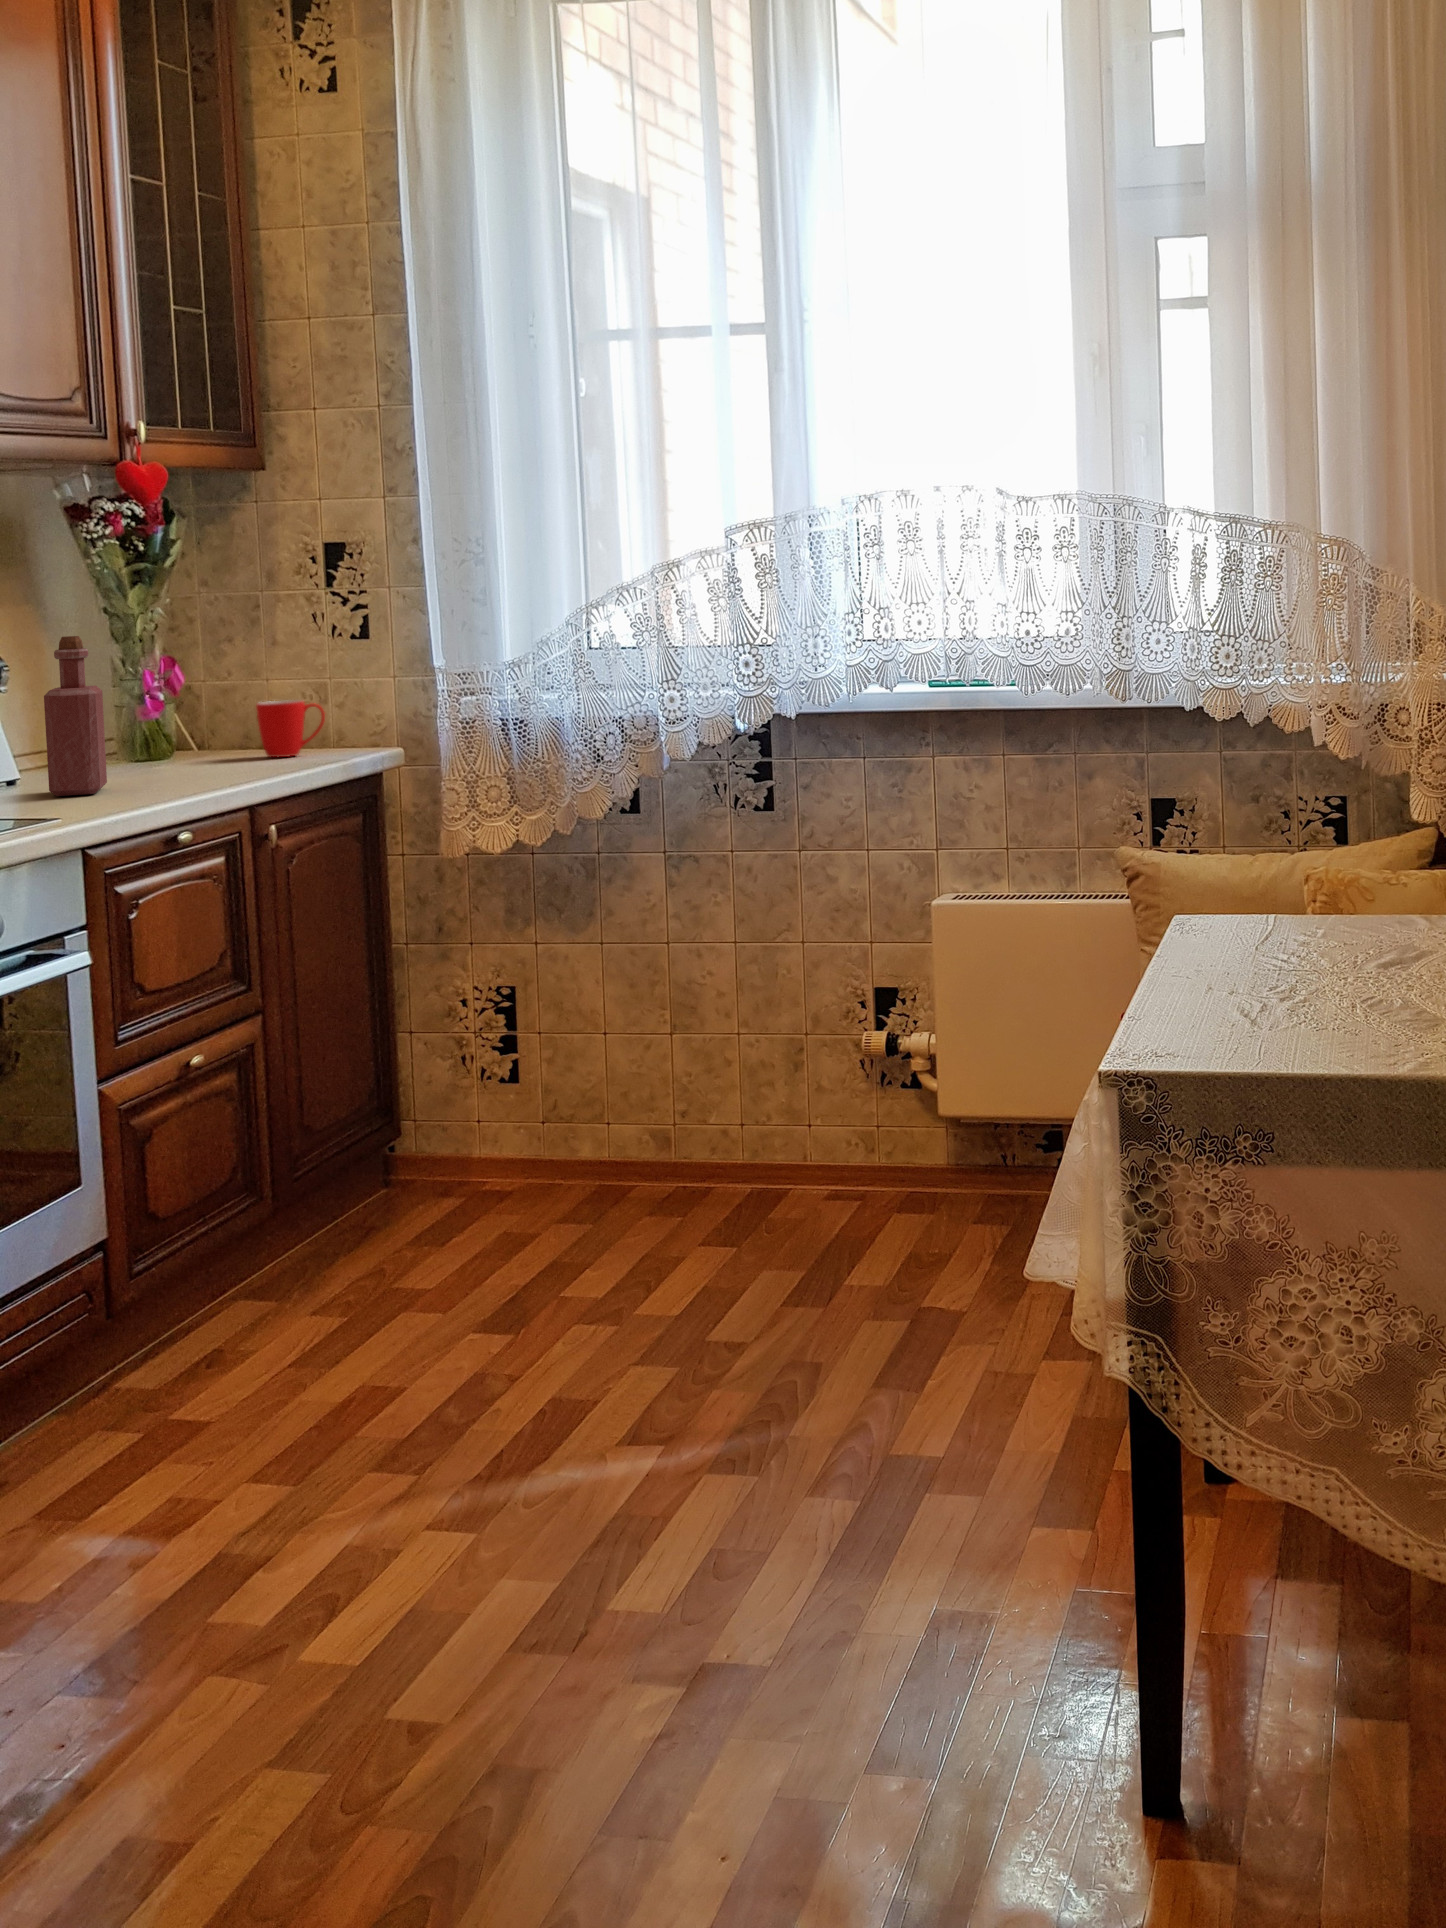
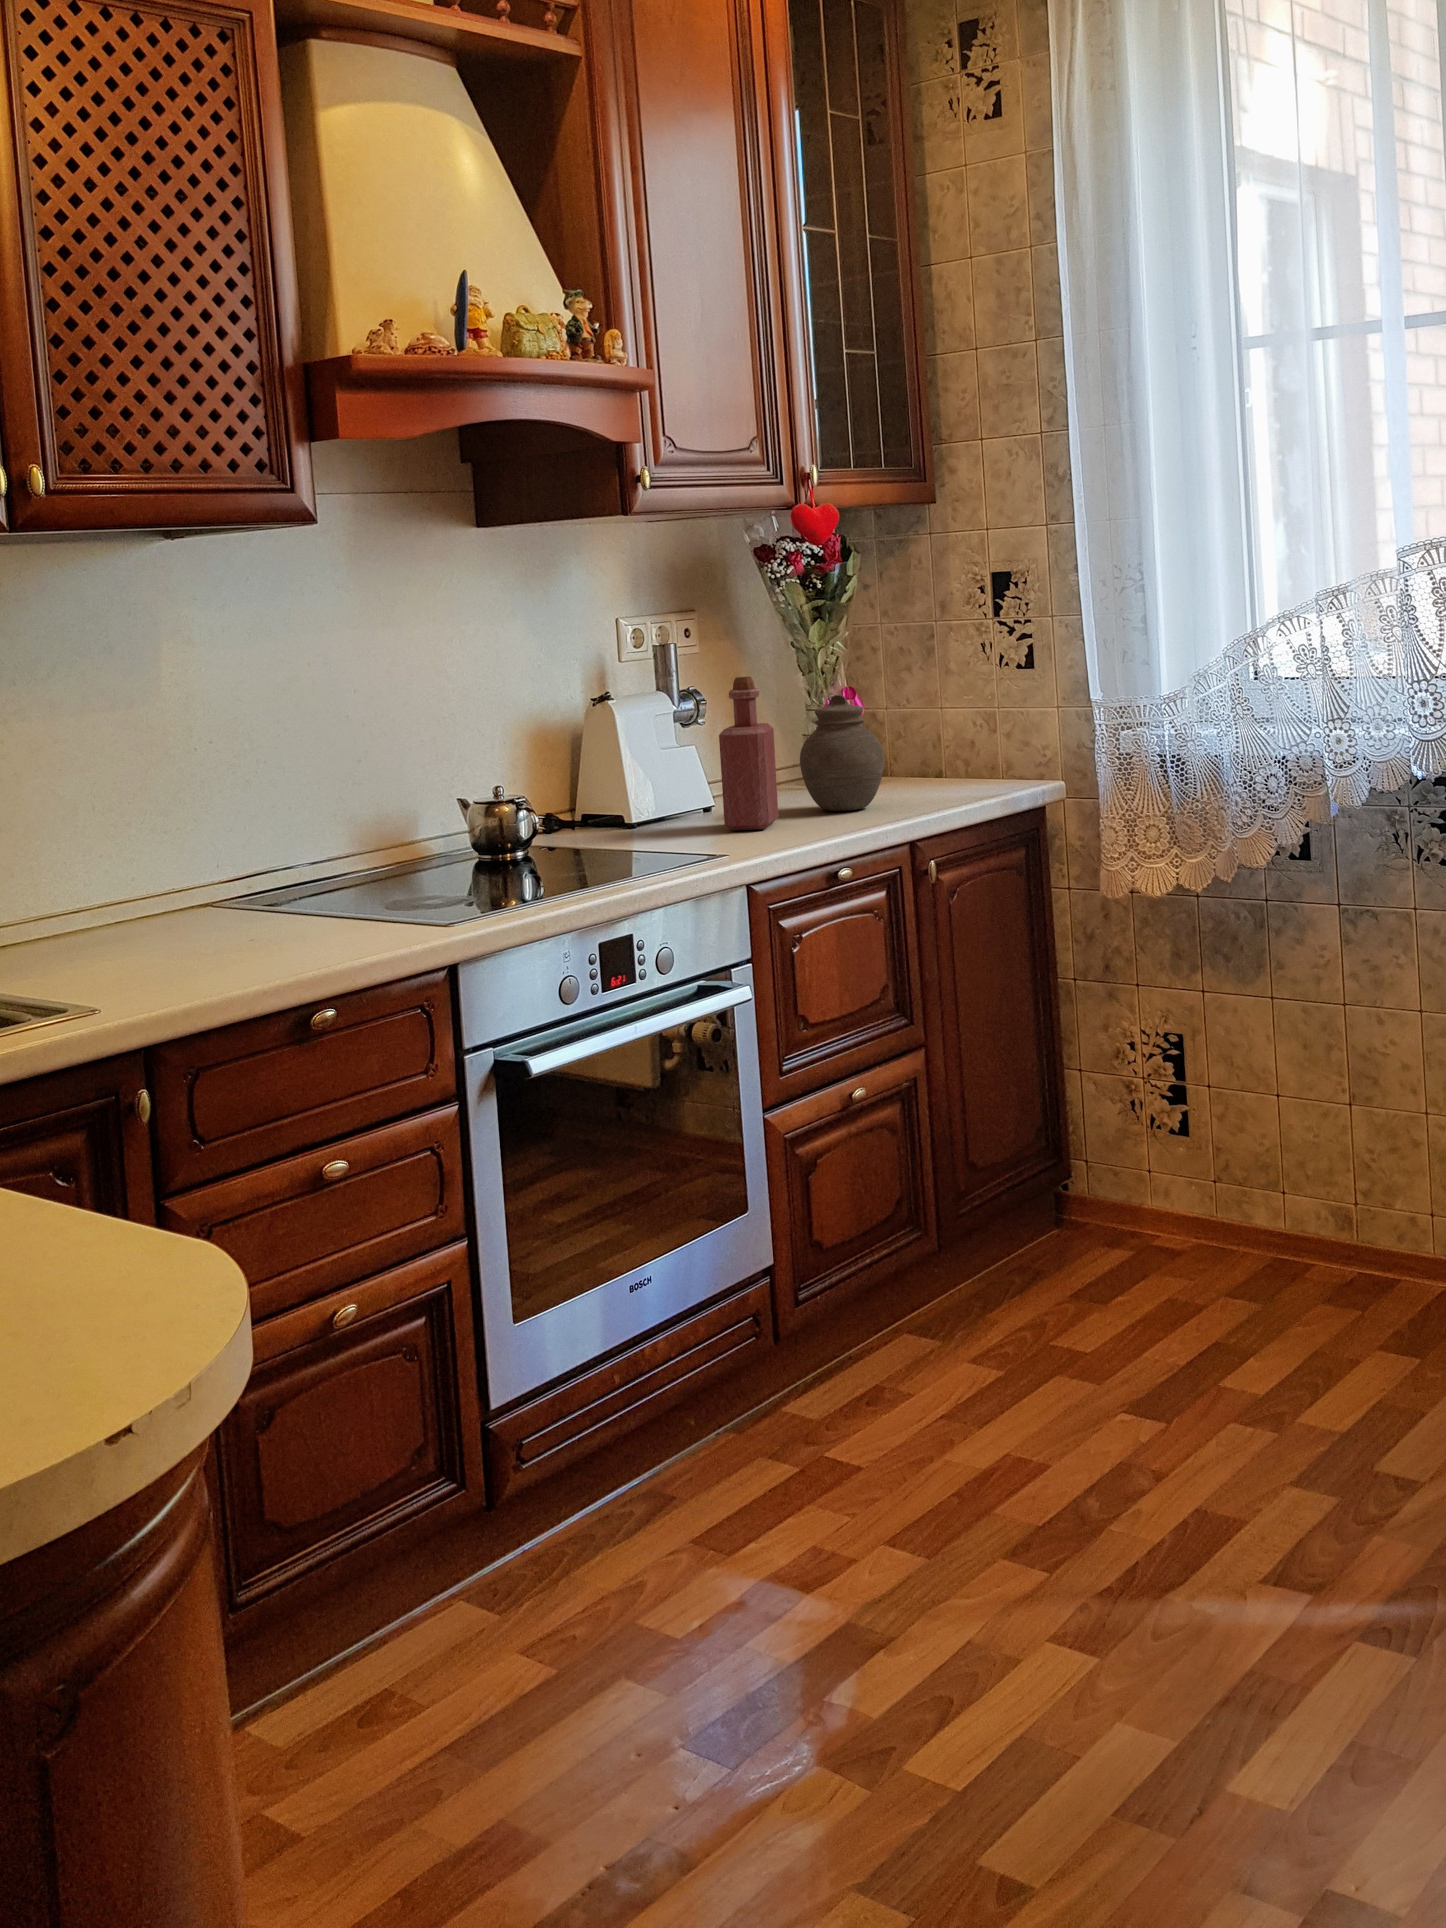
jar: none [127,659,220,777] -> present [800,695,884,811]
mug: present [256,700,325,757] -> none [924,731,990,789]

